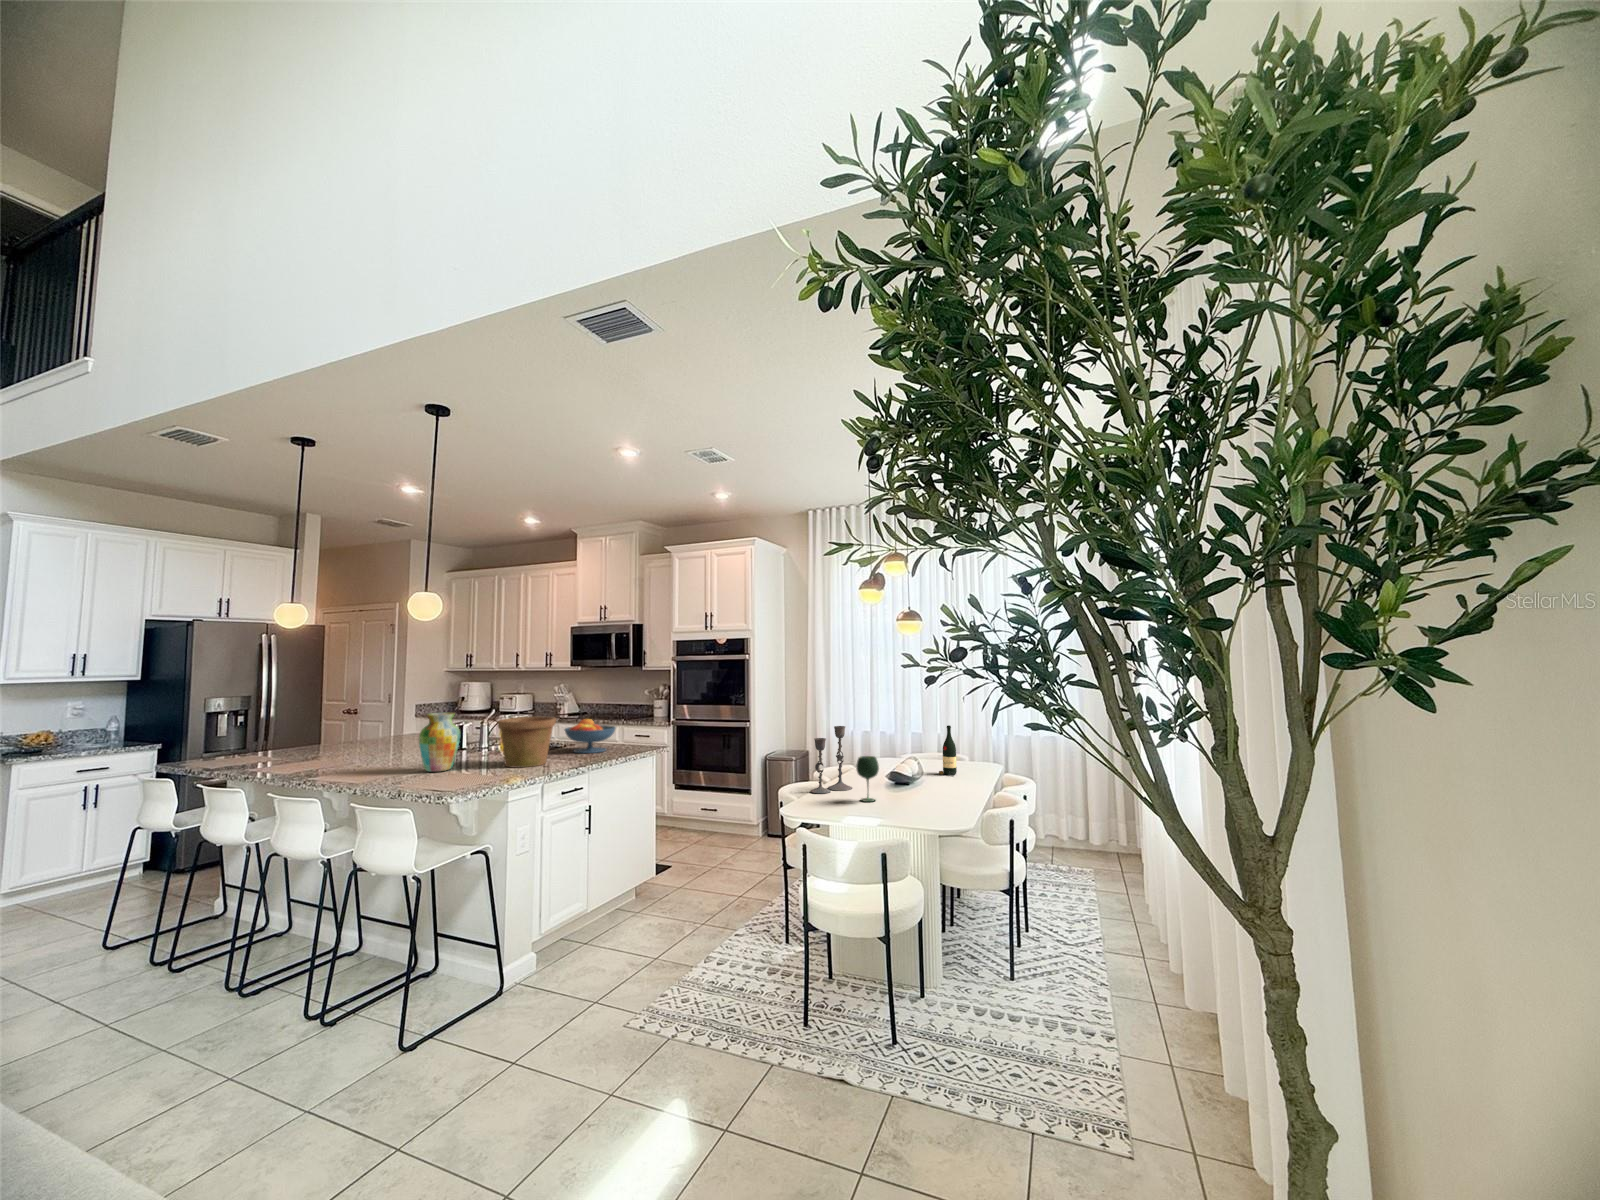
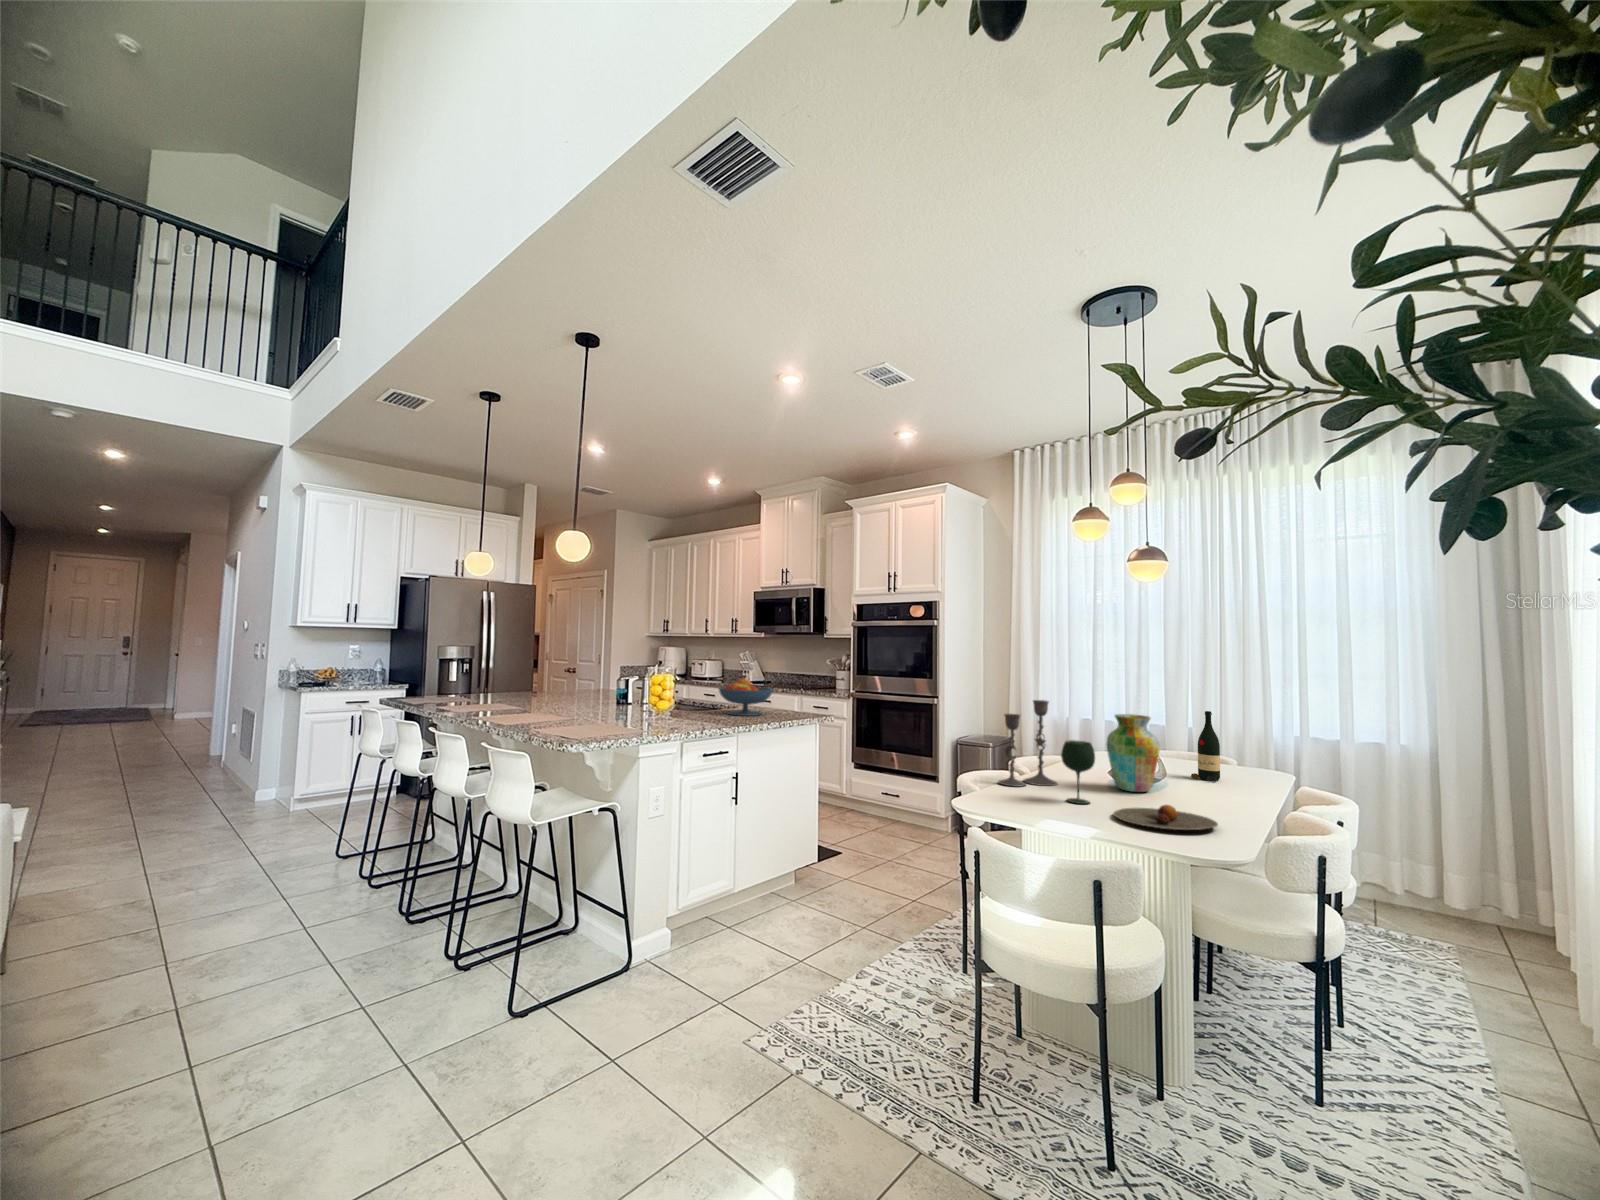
vase: present [419,712,460,772] -> present [1107,714,1160,792]
flower pot: present [497,717,556,768] -> none [641,670,702,723]
plate: none [891,796,954,813] -> present [1113,805,1218,830]

